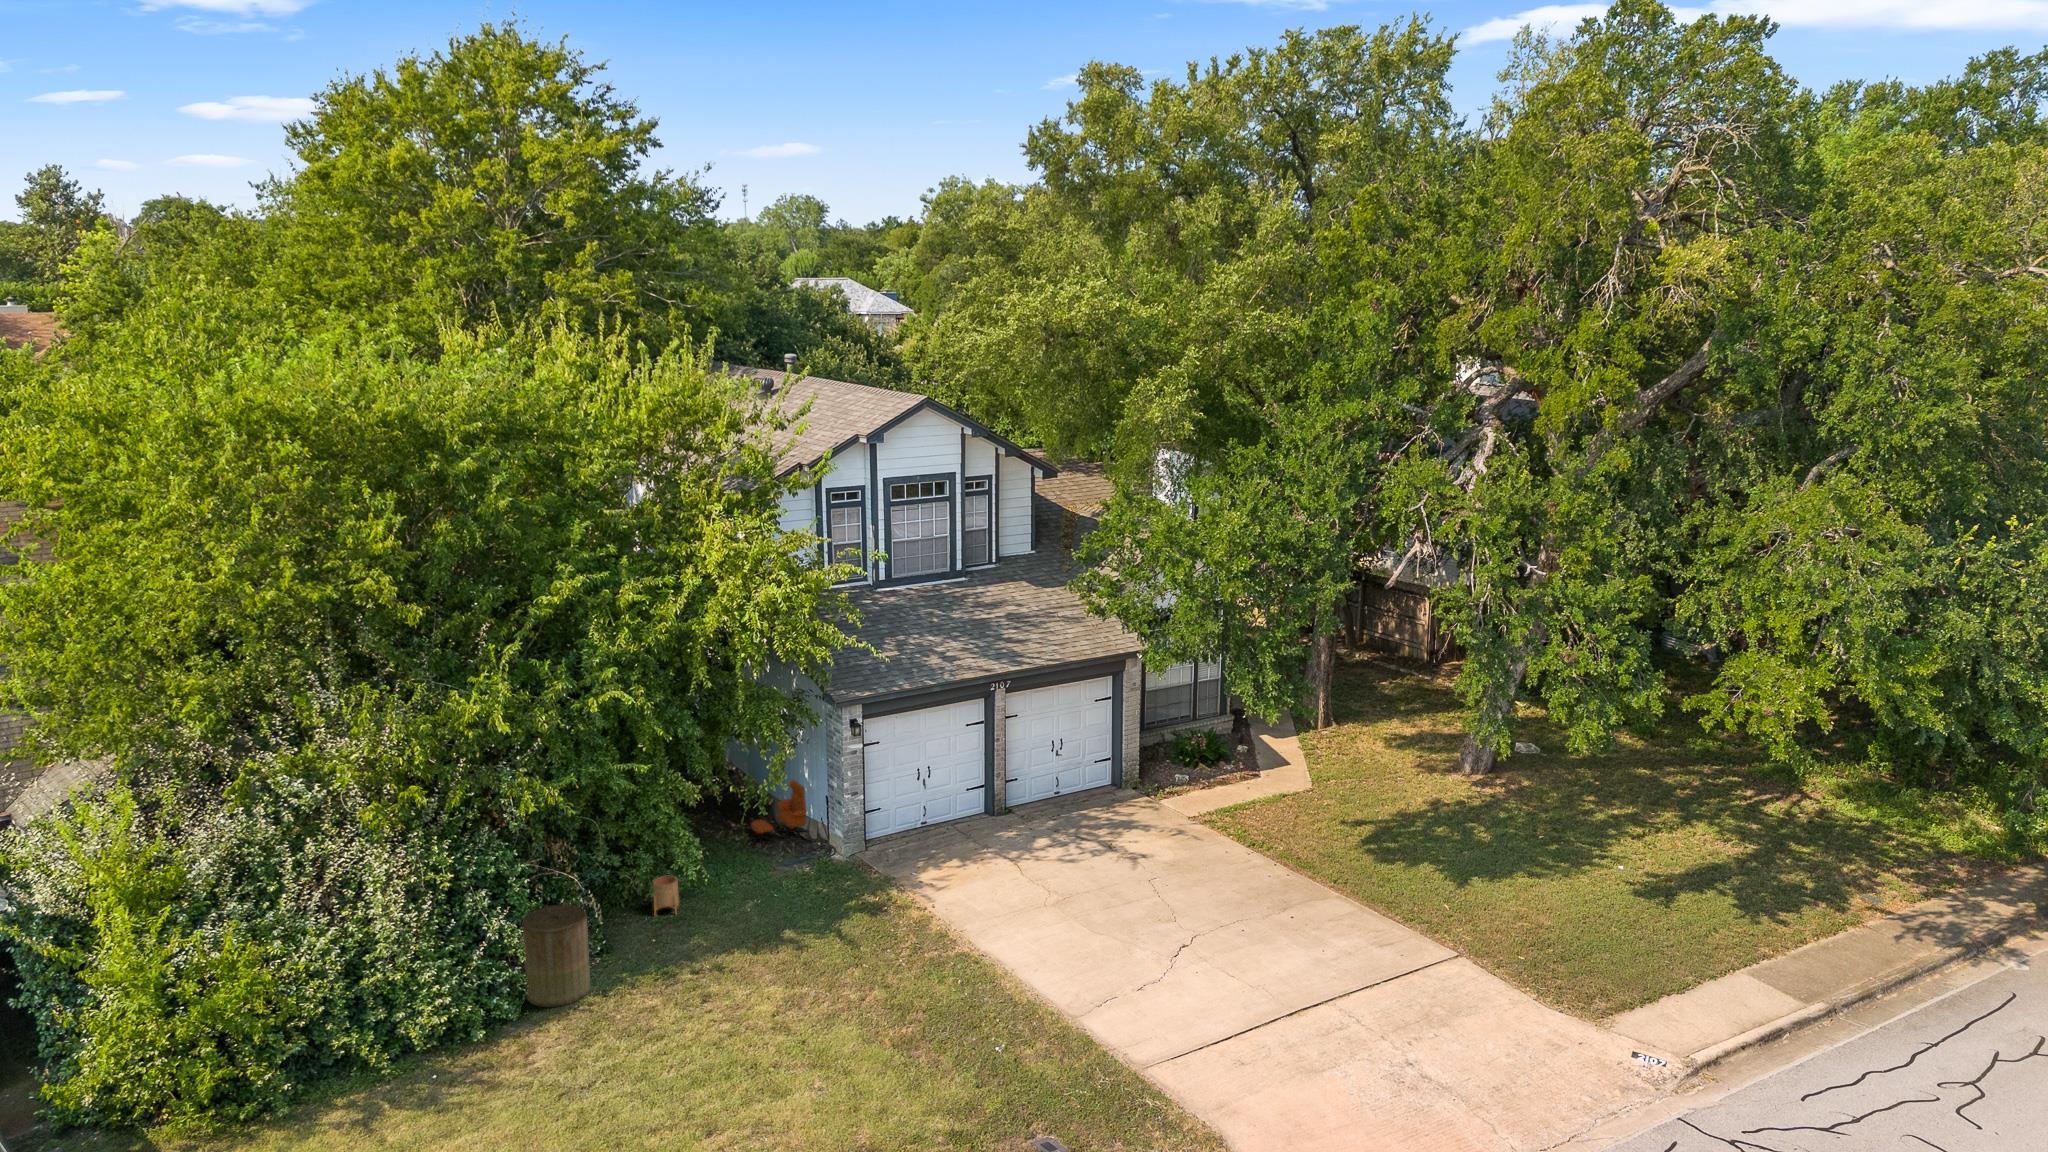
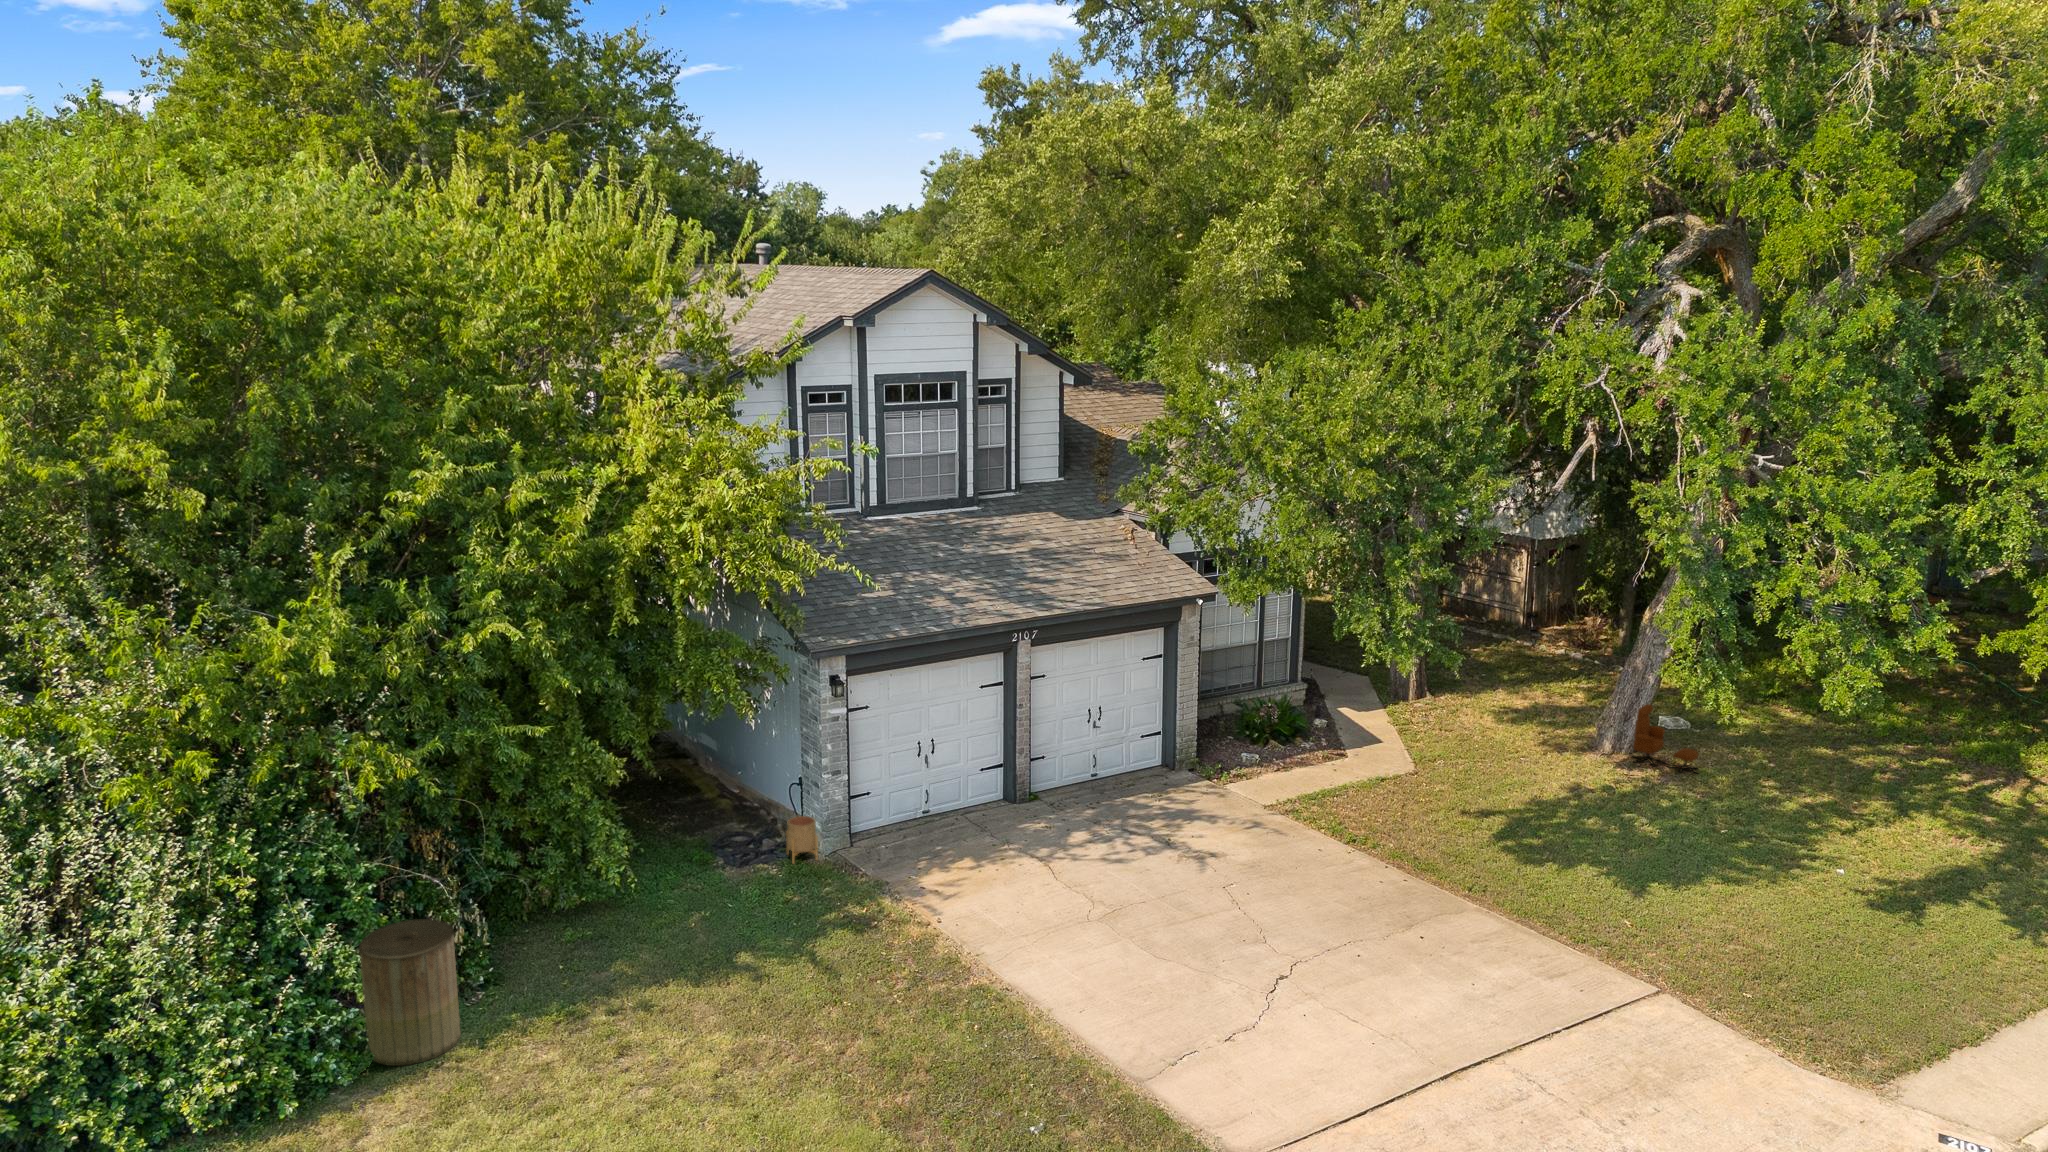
lounge chair: present [751,780,807,843] -> present [1633,704,1698,773]
planter: present [653,876,679,915] -> present [786,816,818,863]

